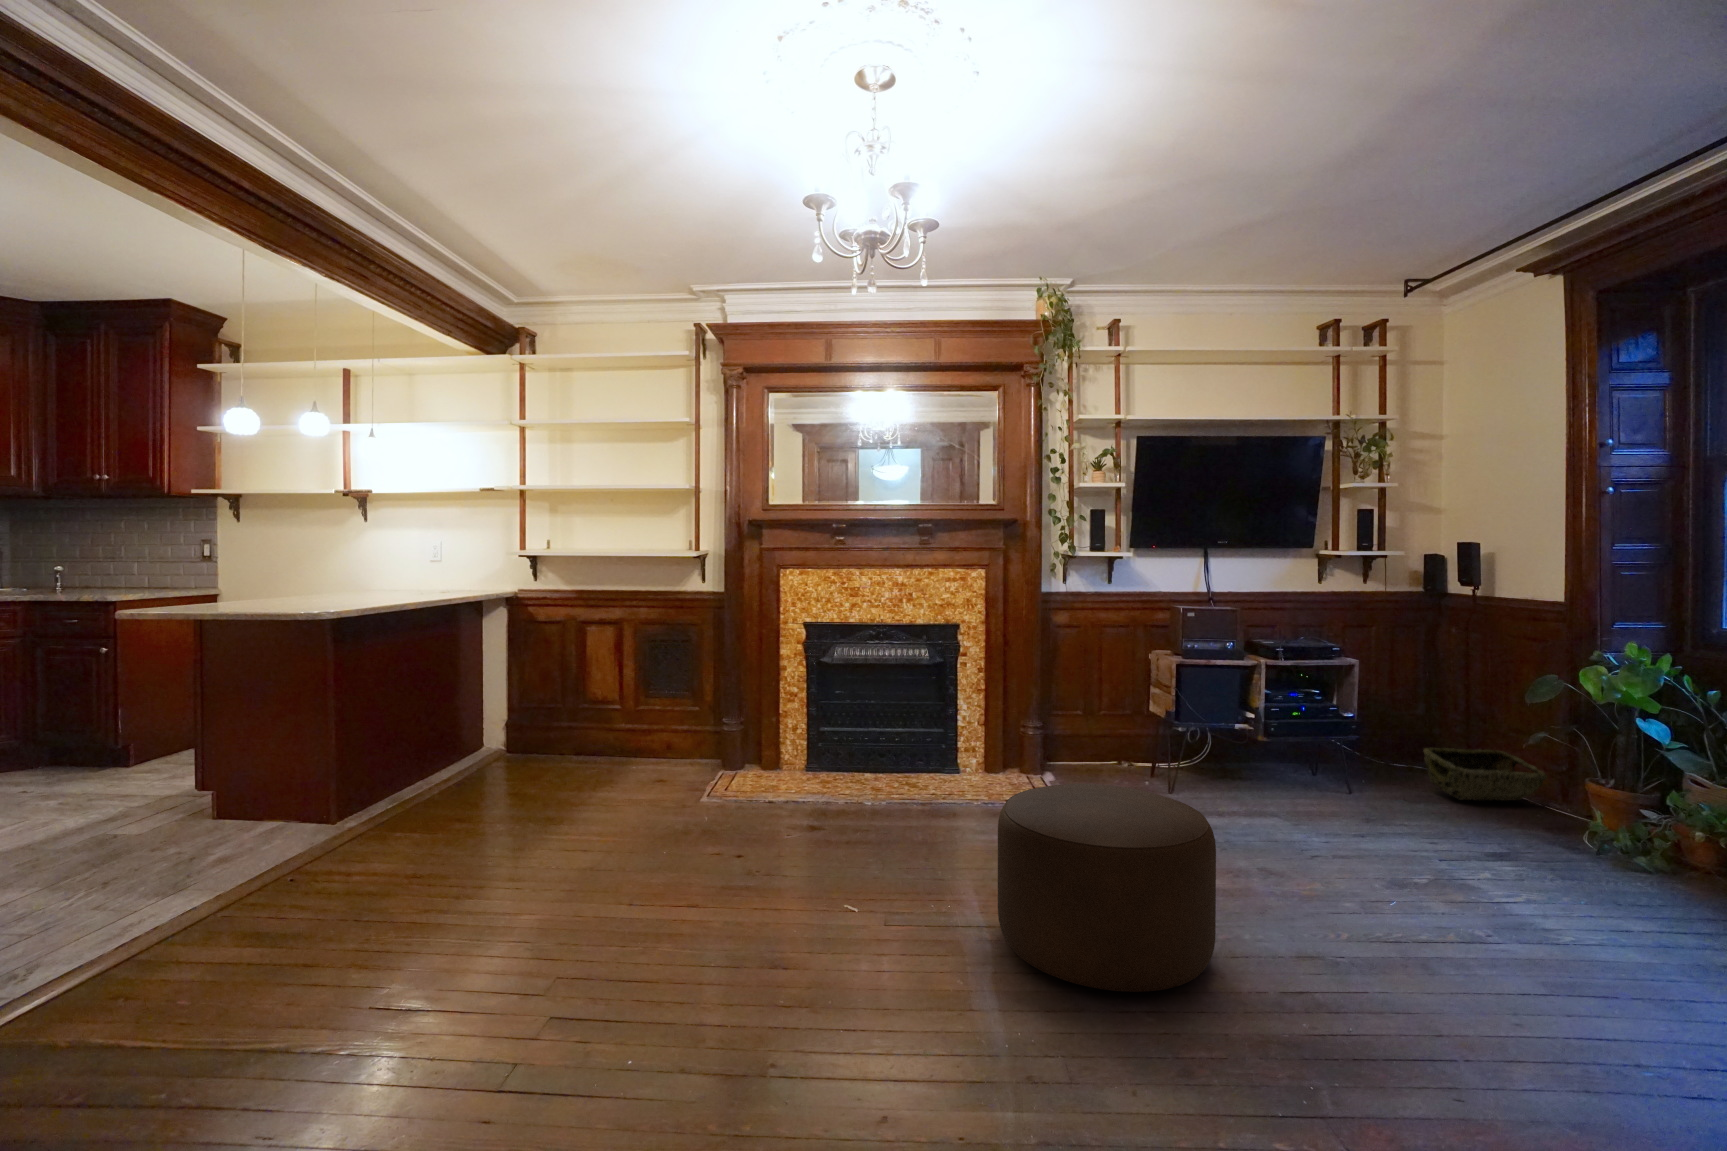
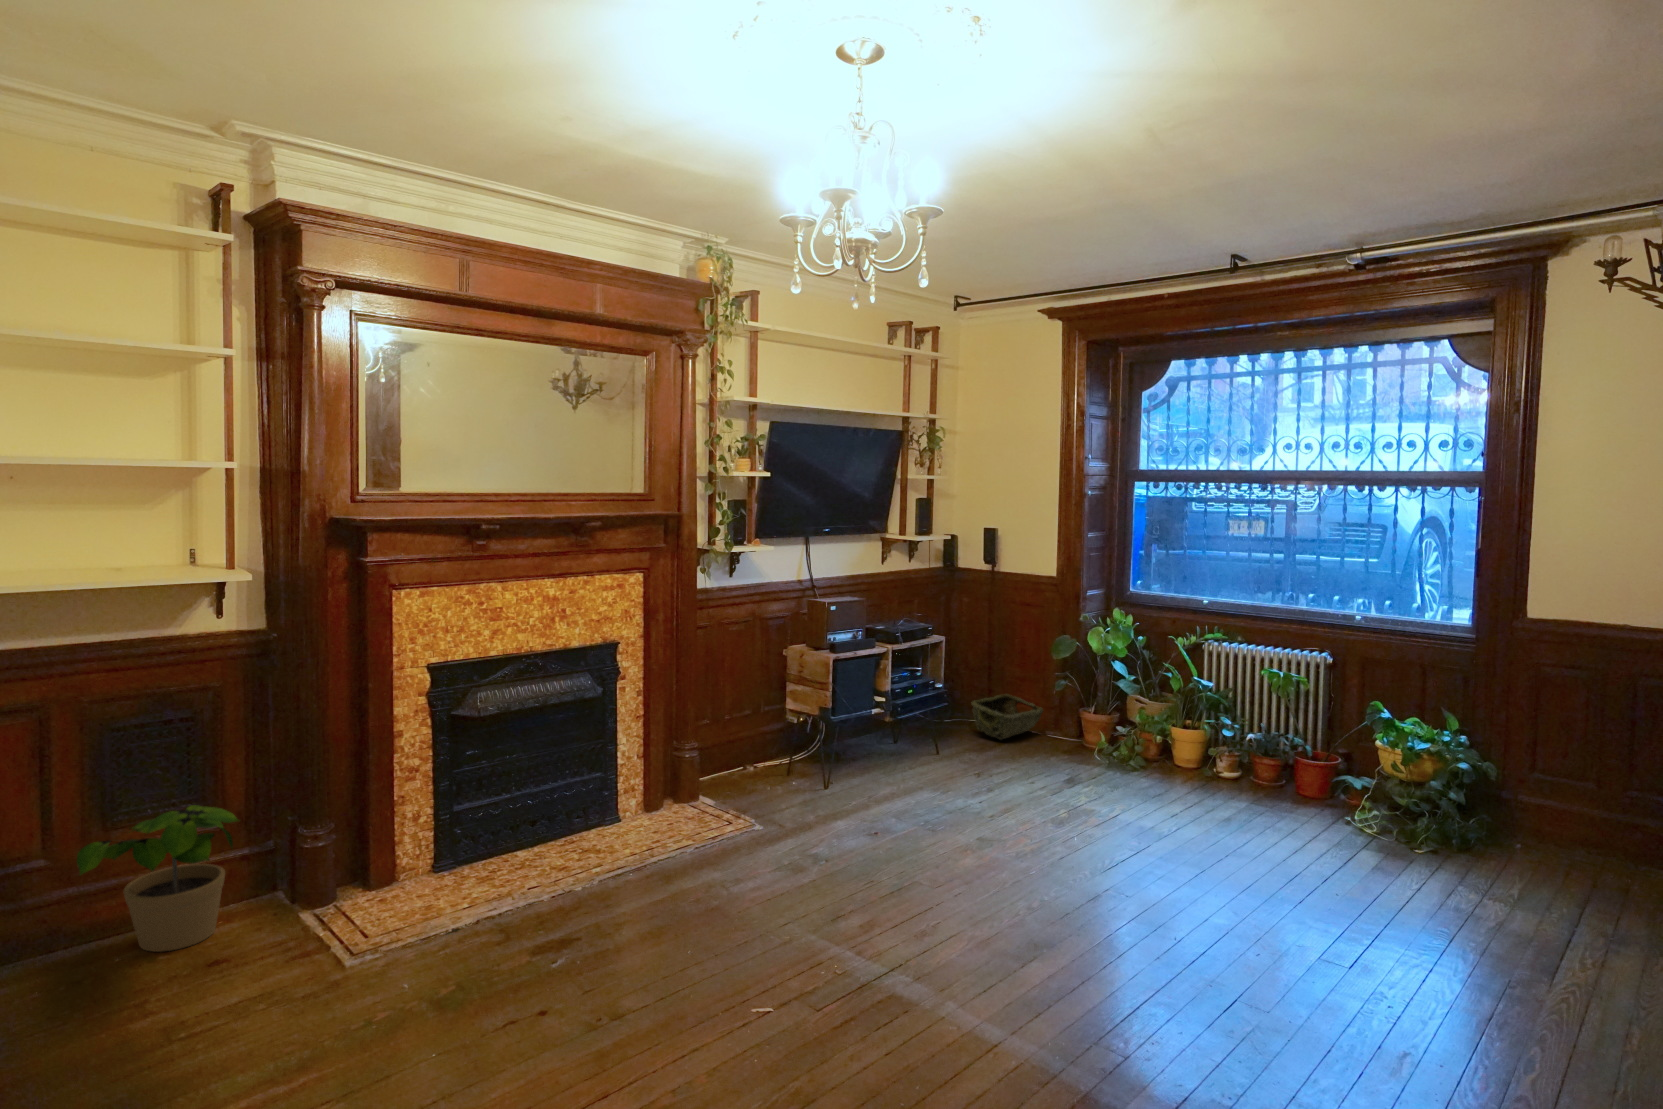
potted plant: none [607,686,690,774] -> present [77,805,239,952]
ottoman: present [998,784,1216,992] -> none [909,799,1101,985]

